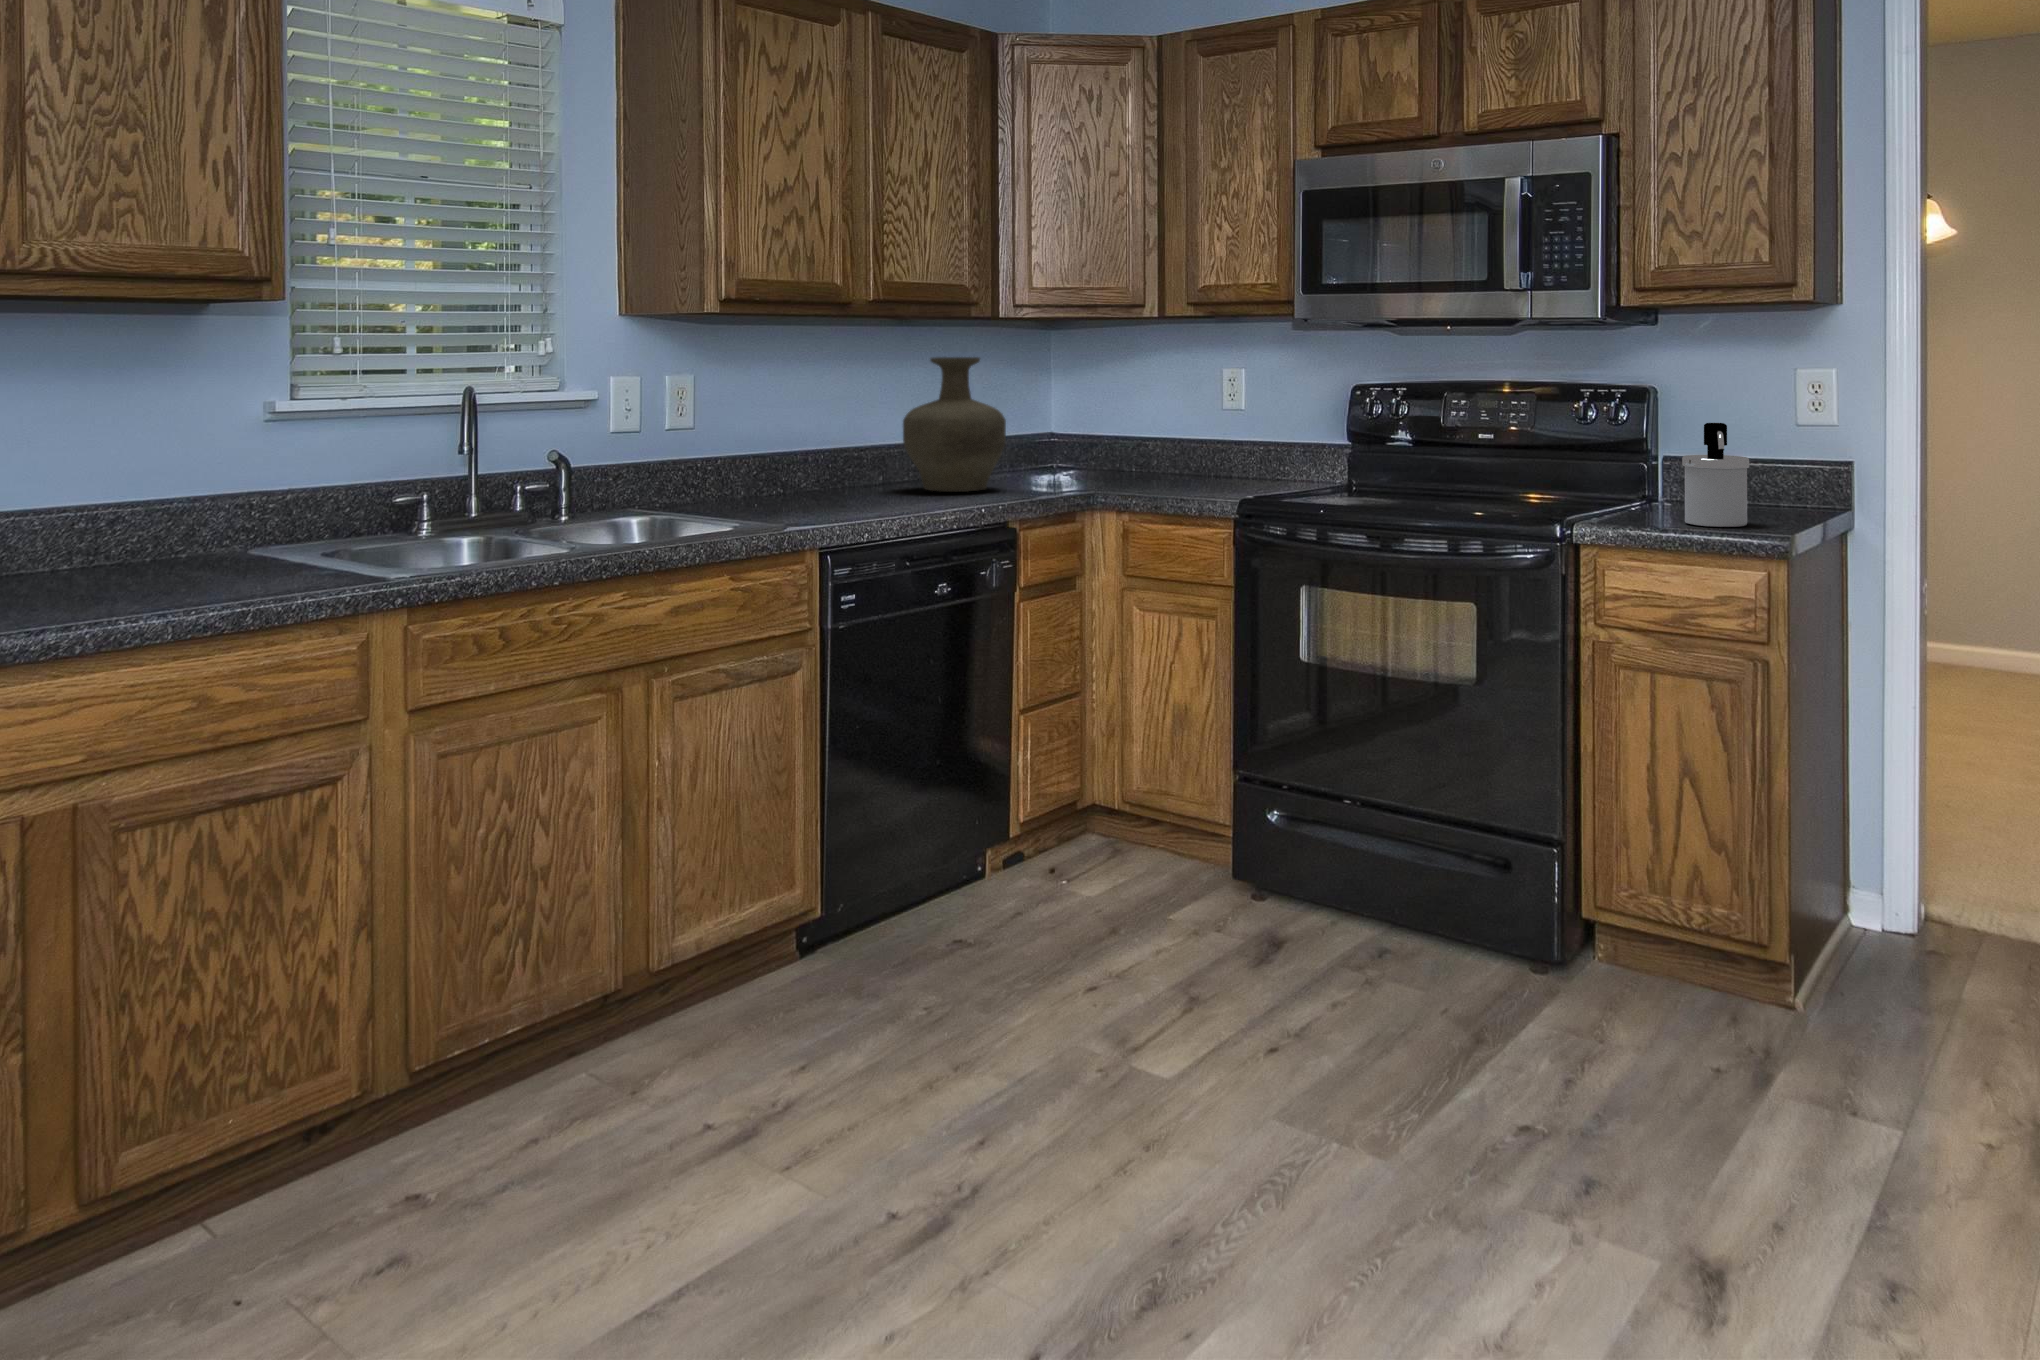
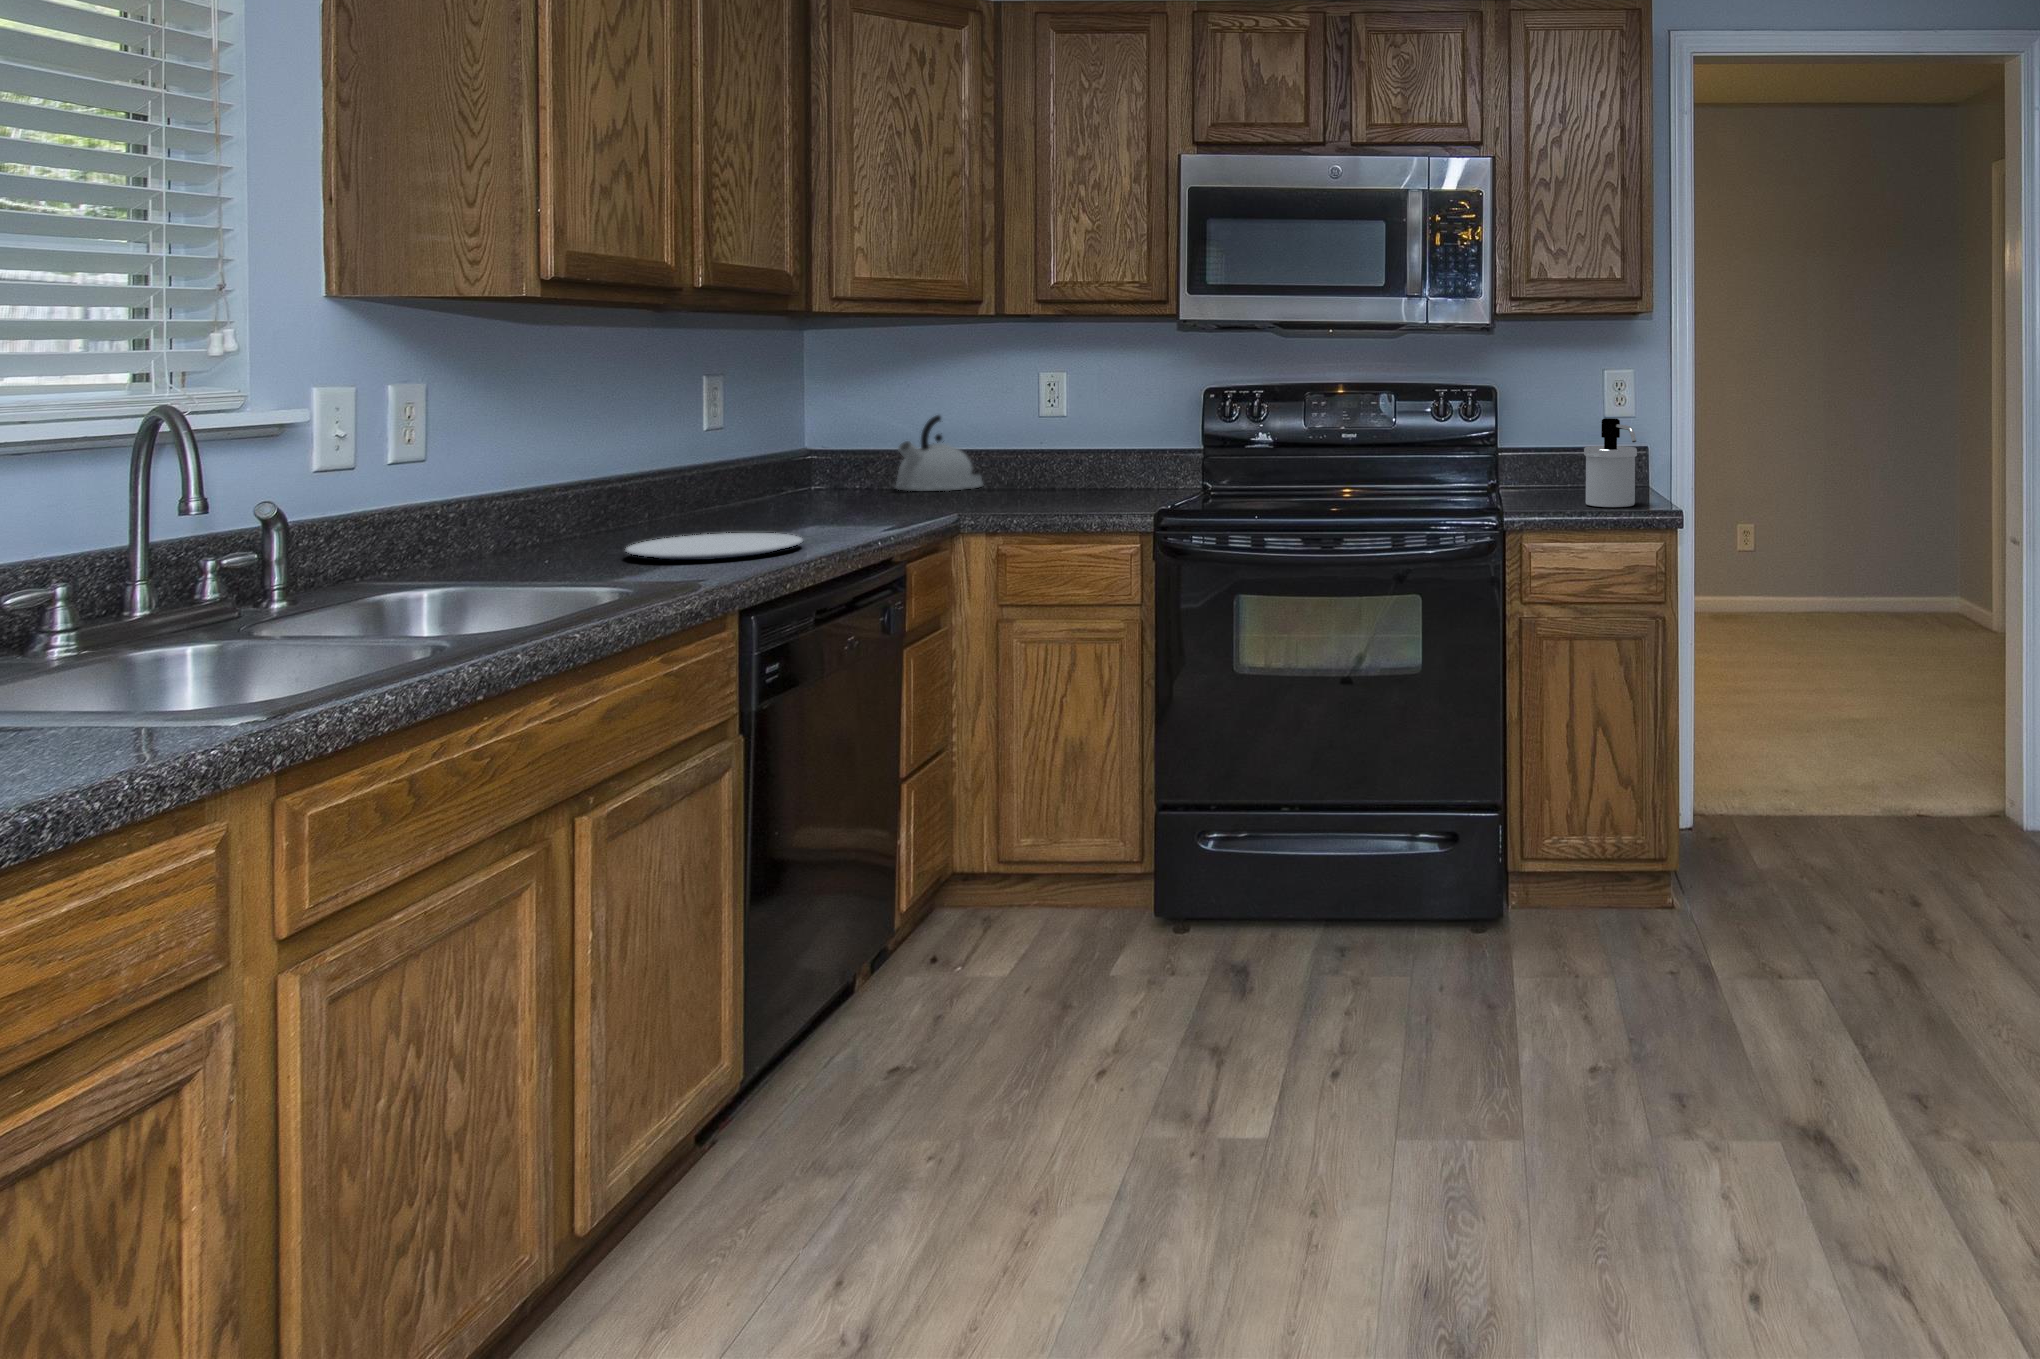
vase: present [903,357,1006,492] -> none [703,361,842,524]
kettle: none [1104,407,1183,475] -> present [895,415,983,491]
plate: none [799,495,925,512] -> present [626,533,803,560]

